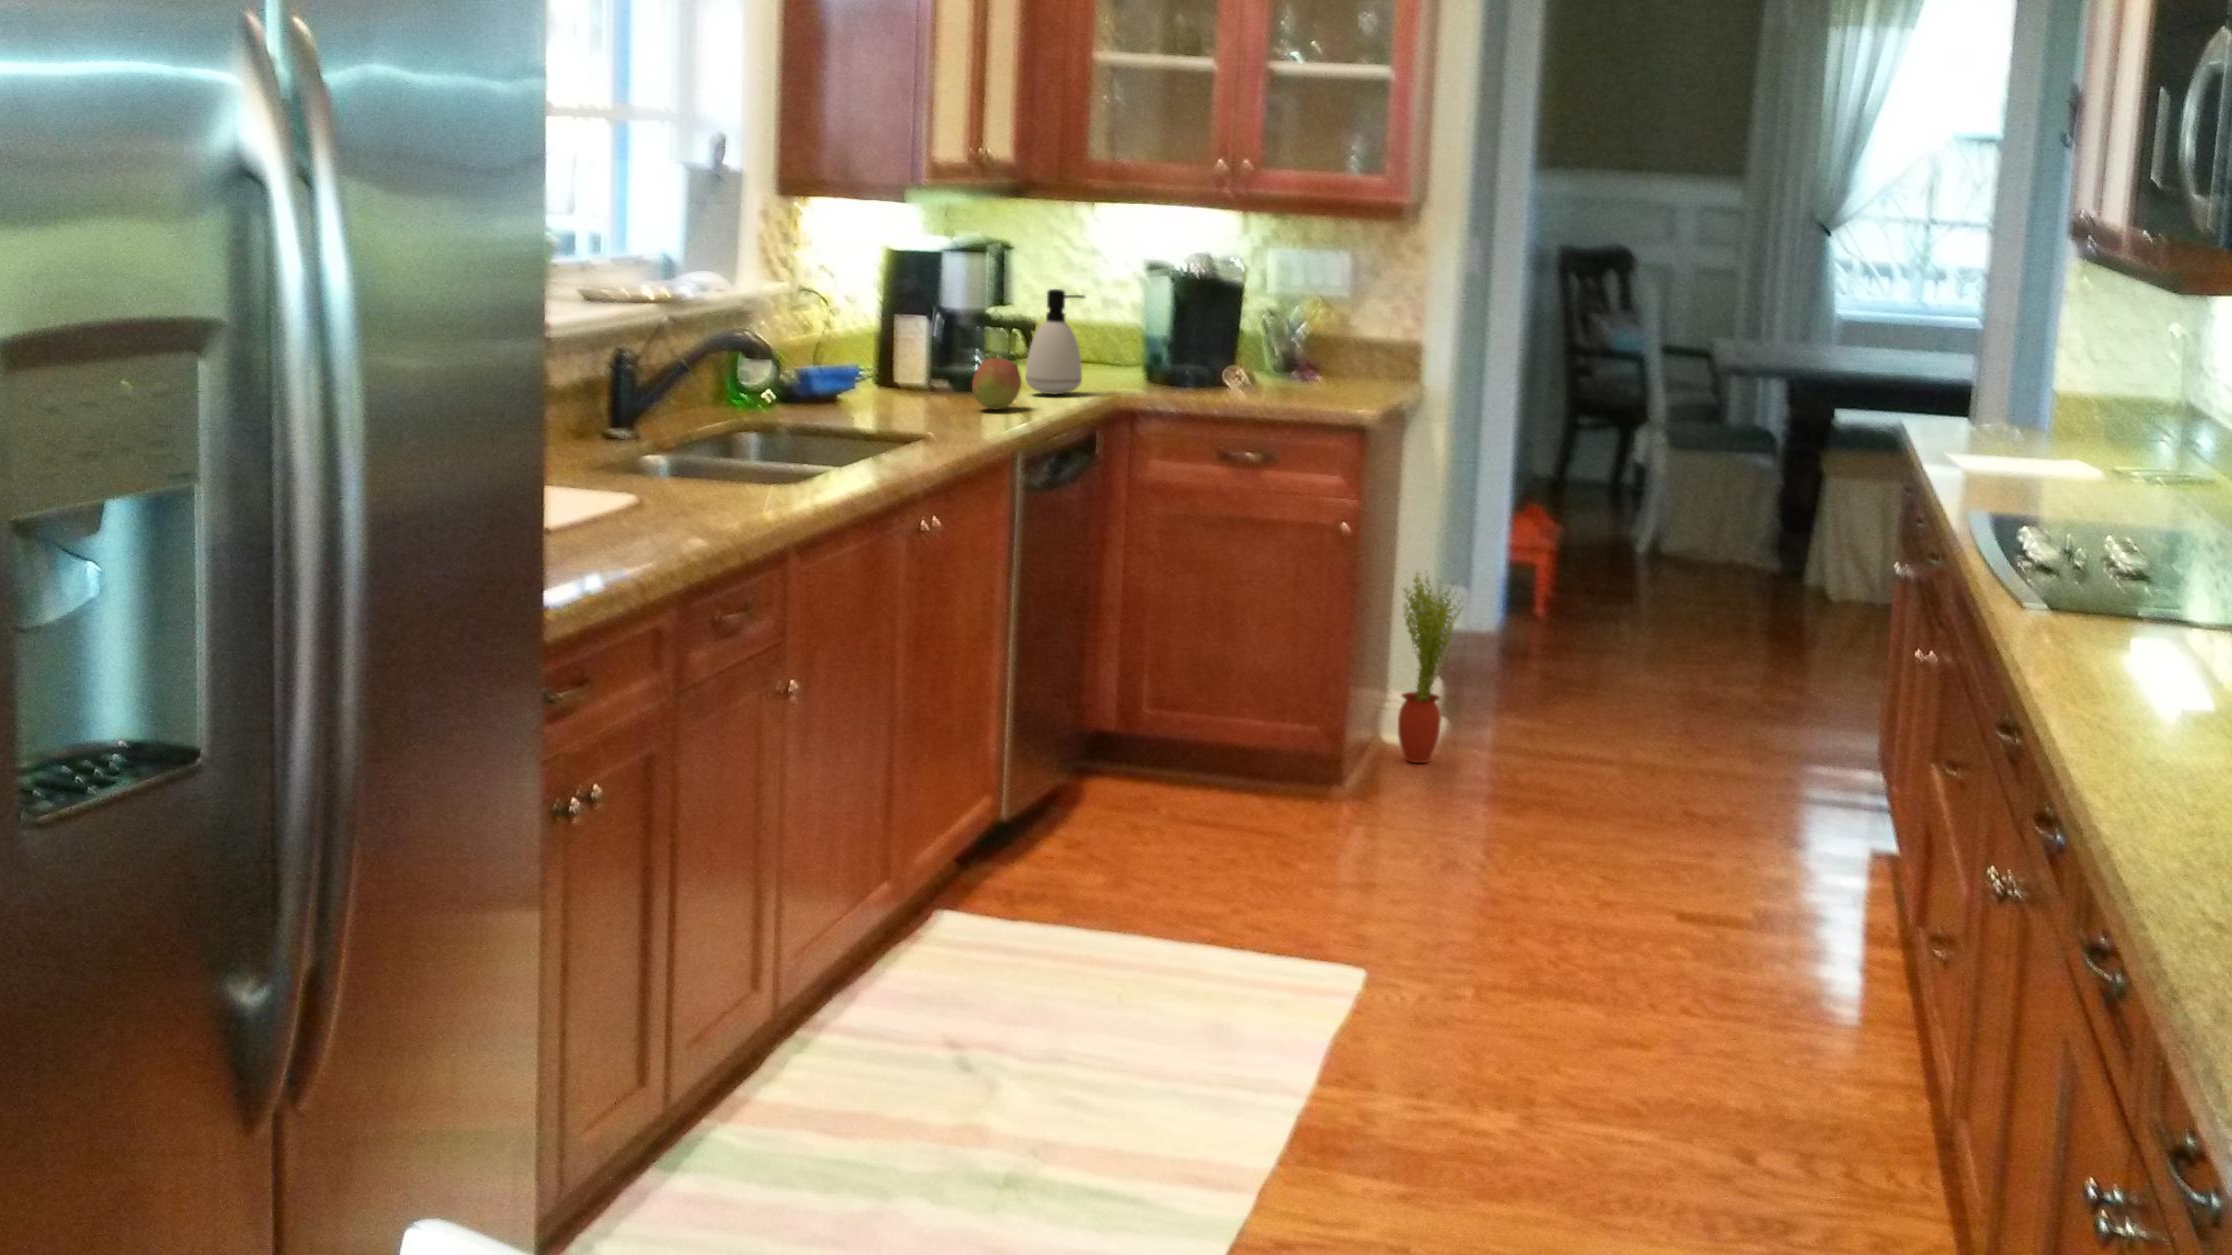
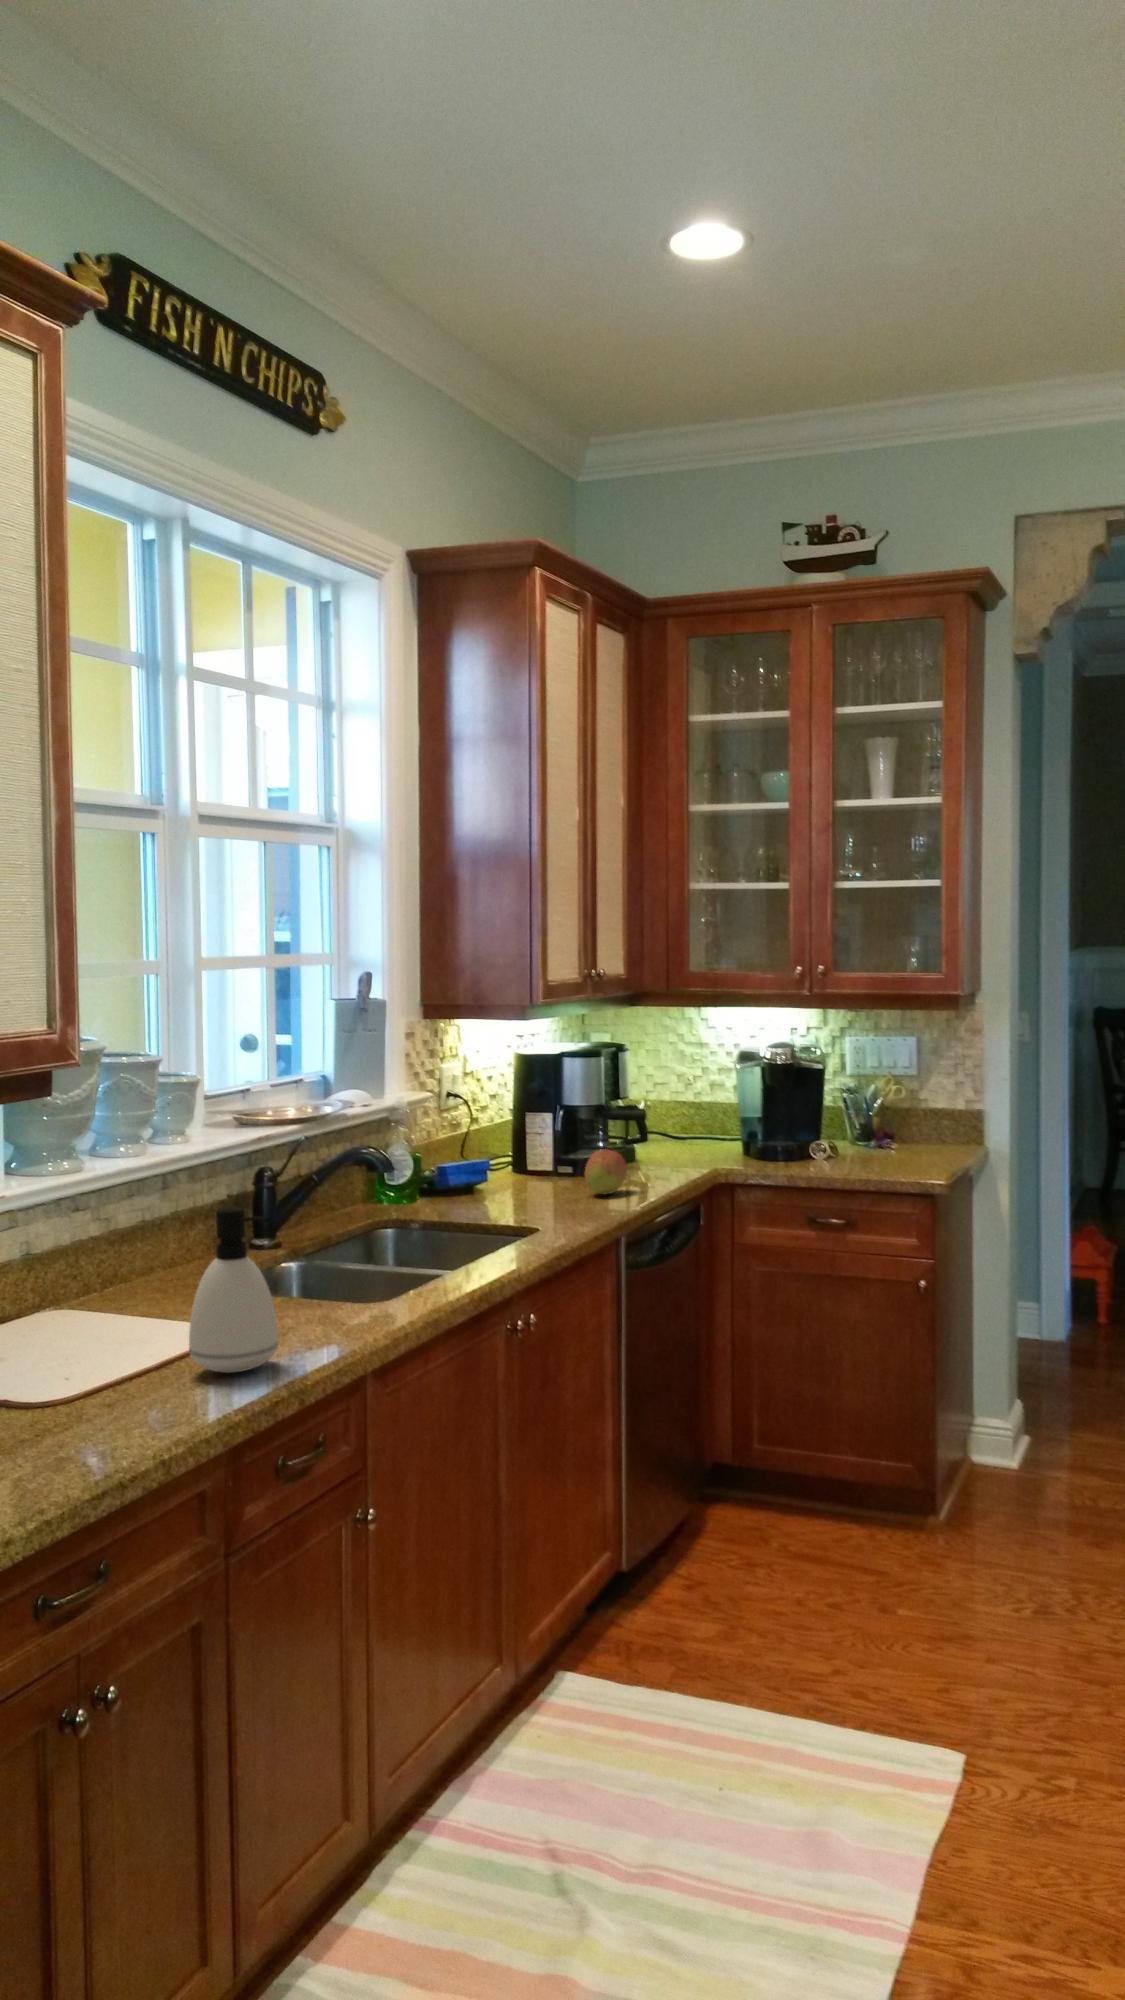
soap dispenser: present [1025,289,1084,394] -> present [189,1206,279,1373]
potted plant: present [1398,574,1463,763] -> none [979,1311,1039,1485]

